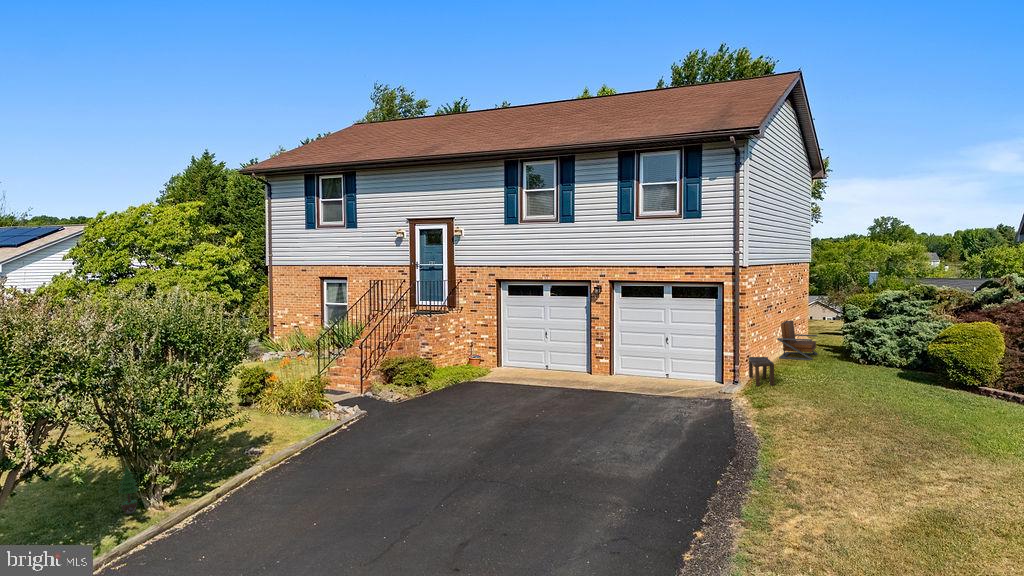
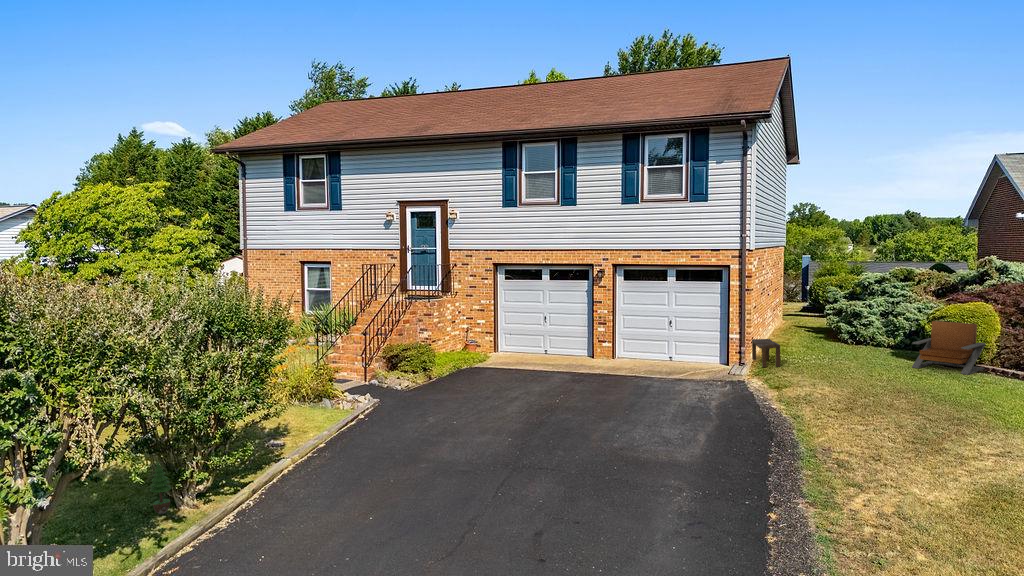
lounge chair: present [777,320,818,360] -> present [912,321,986,375]

